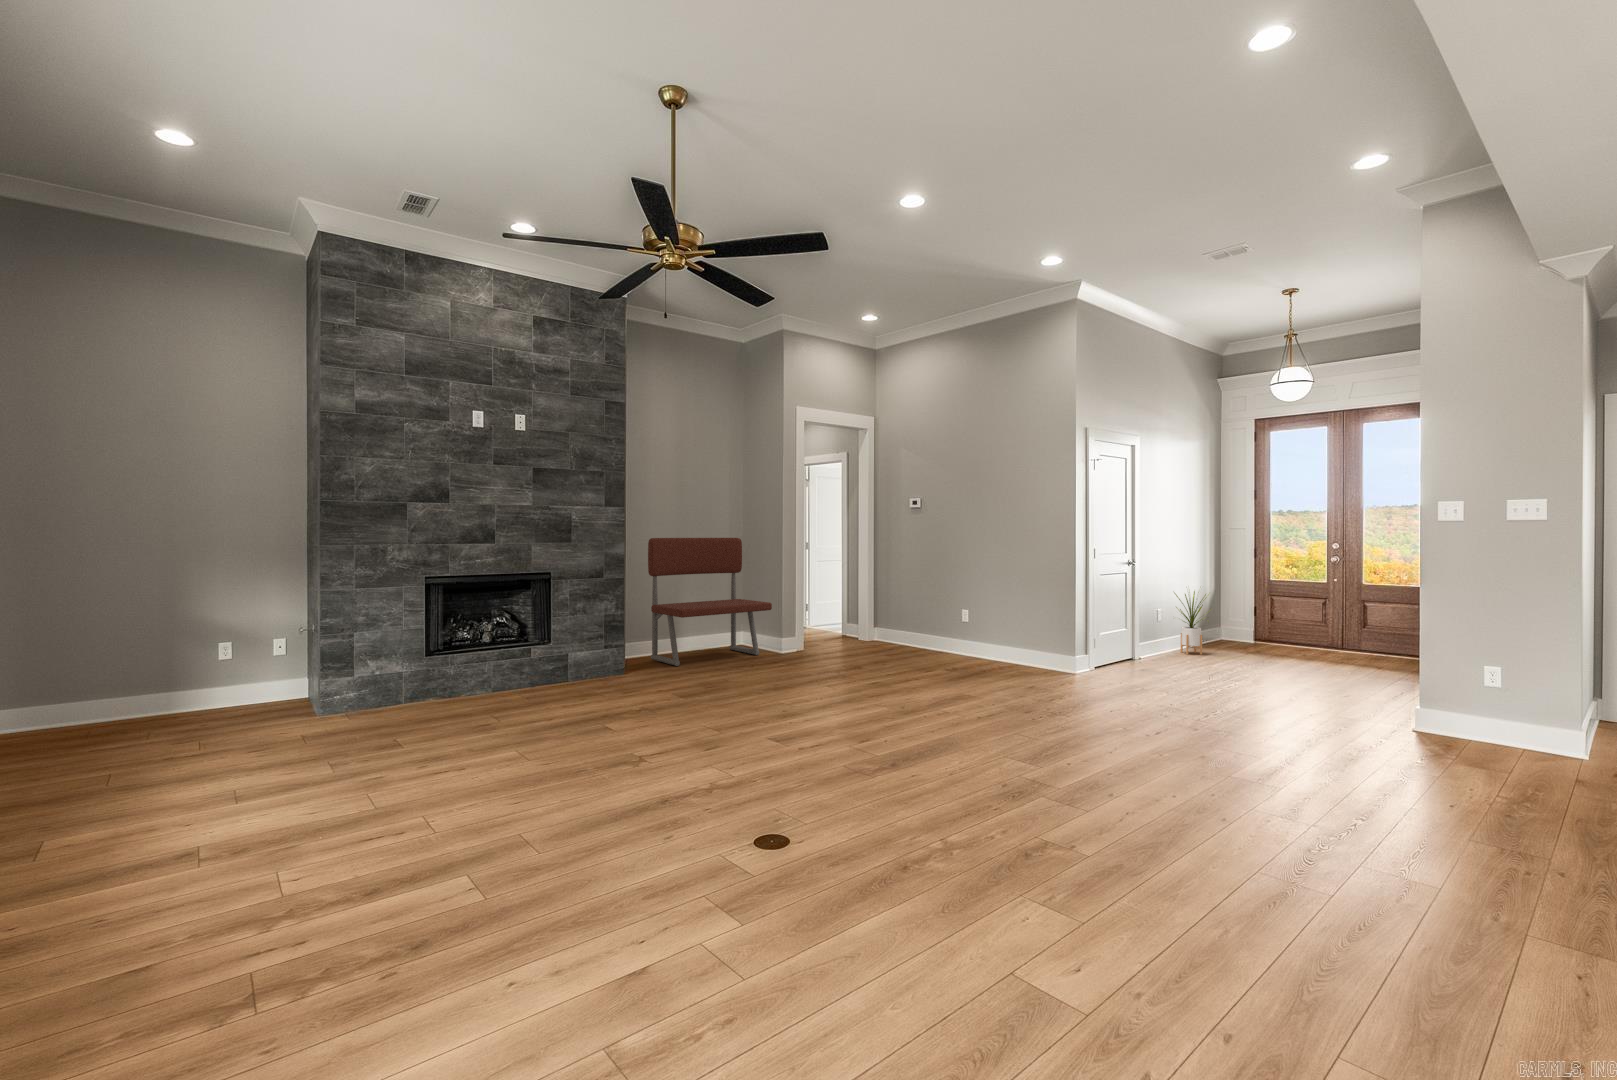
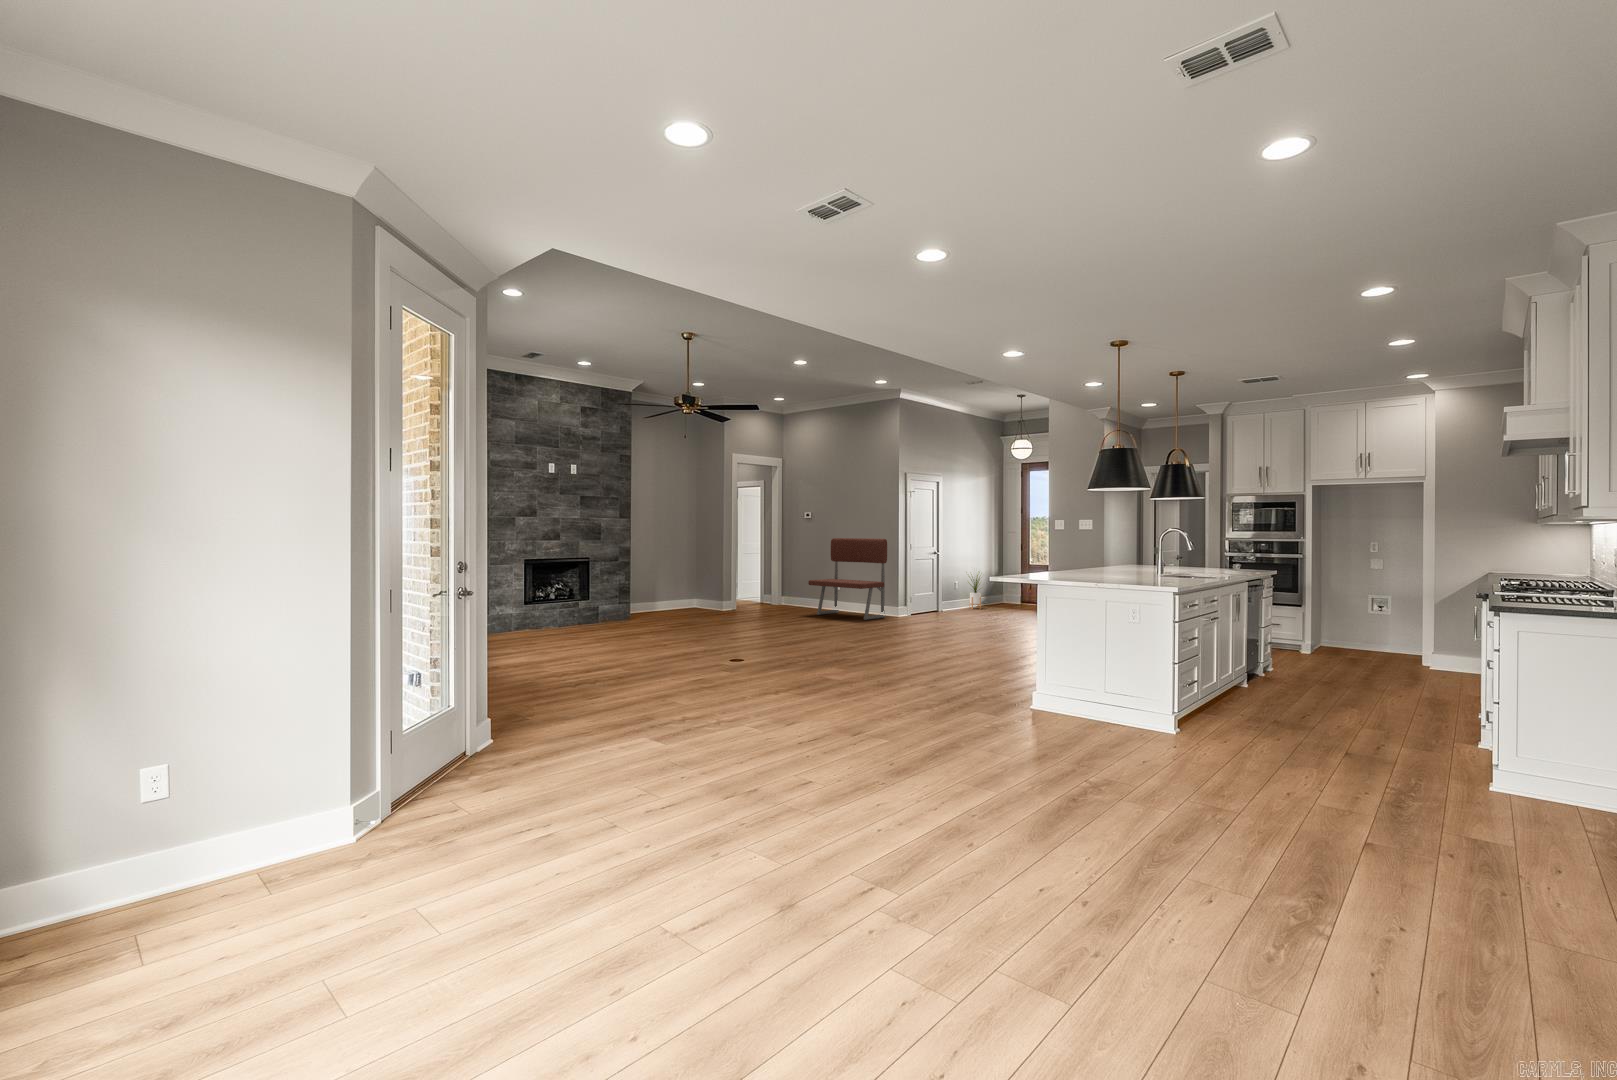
bench: present [648,538,772,666] -> present [808,538,887,620]

